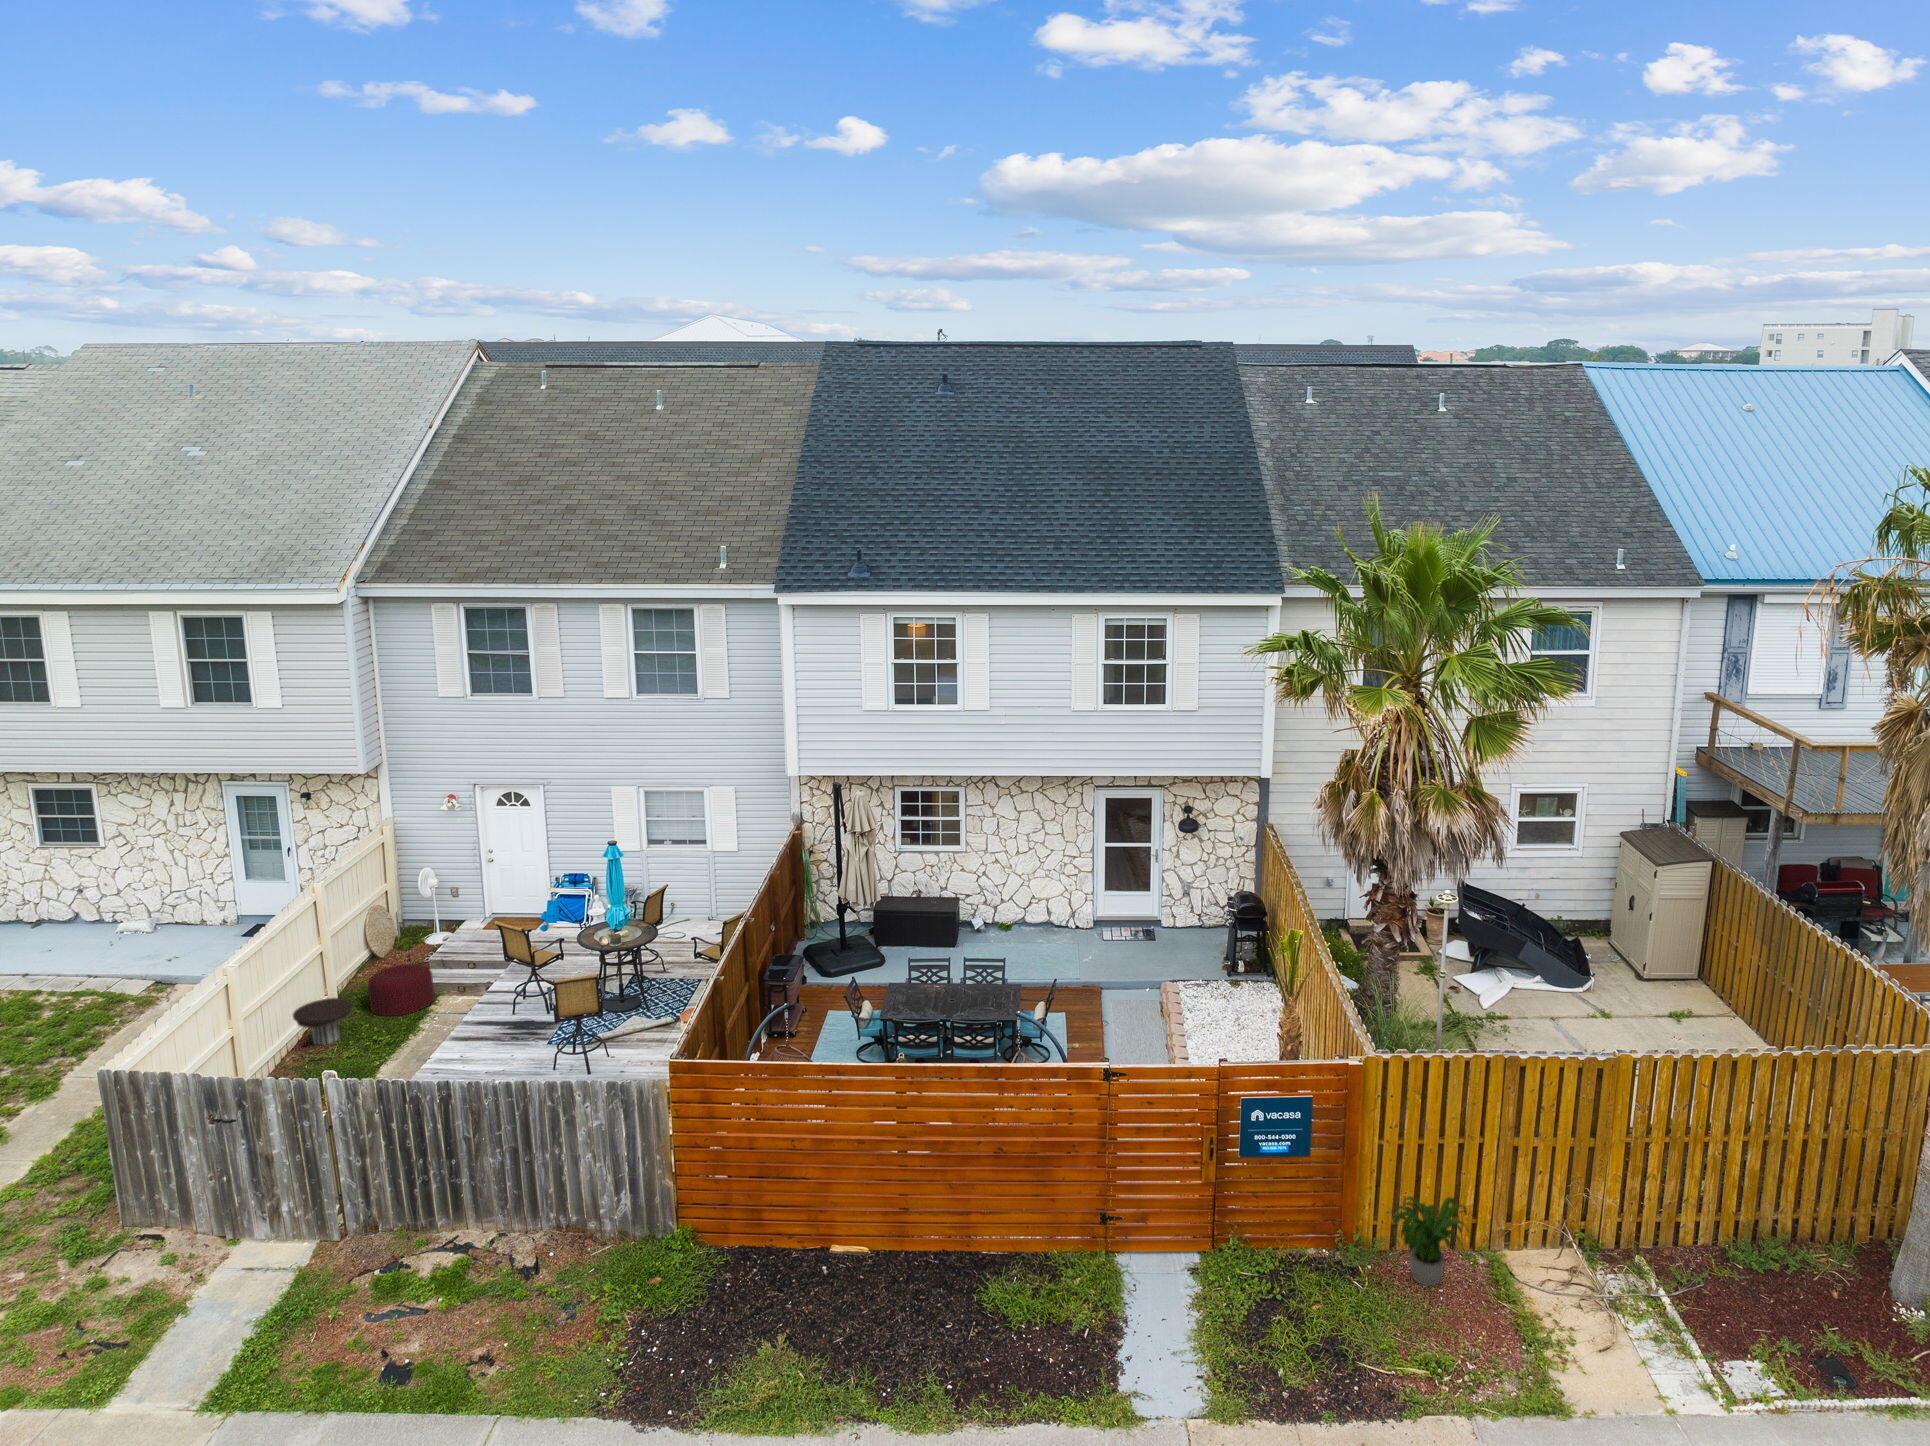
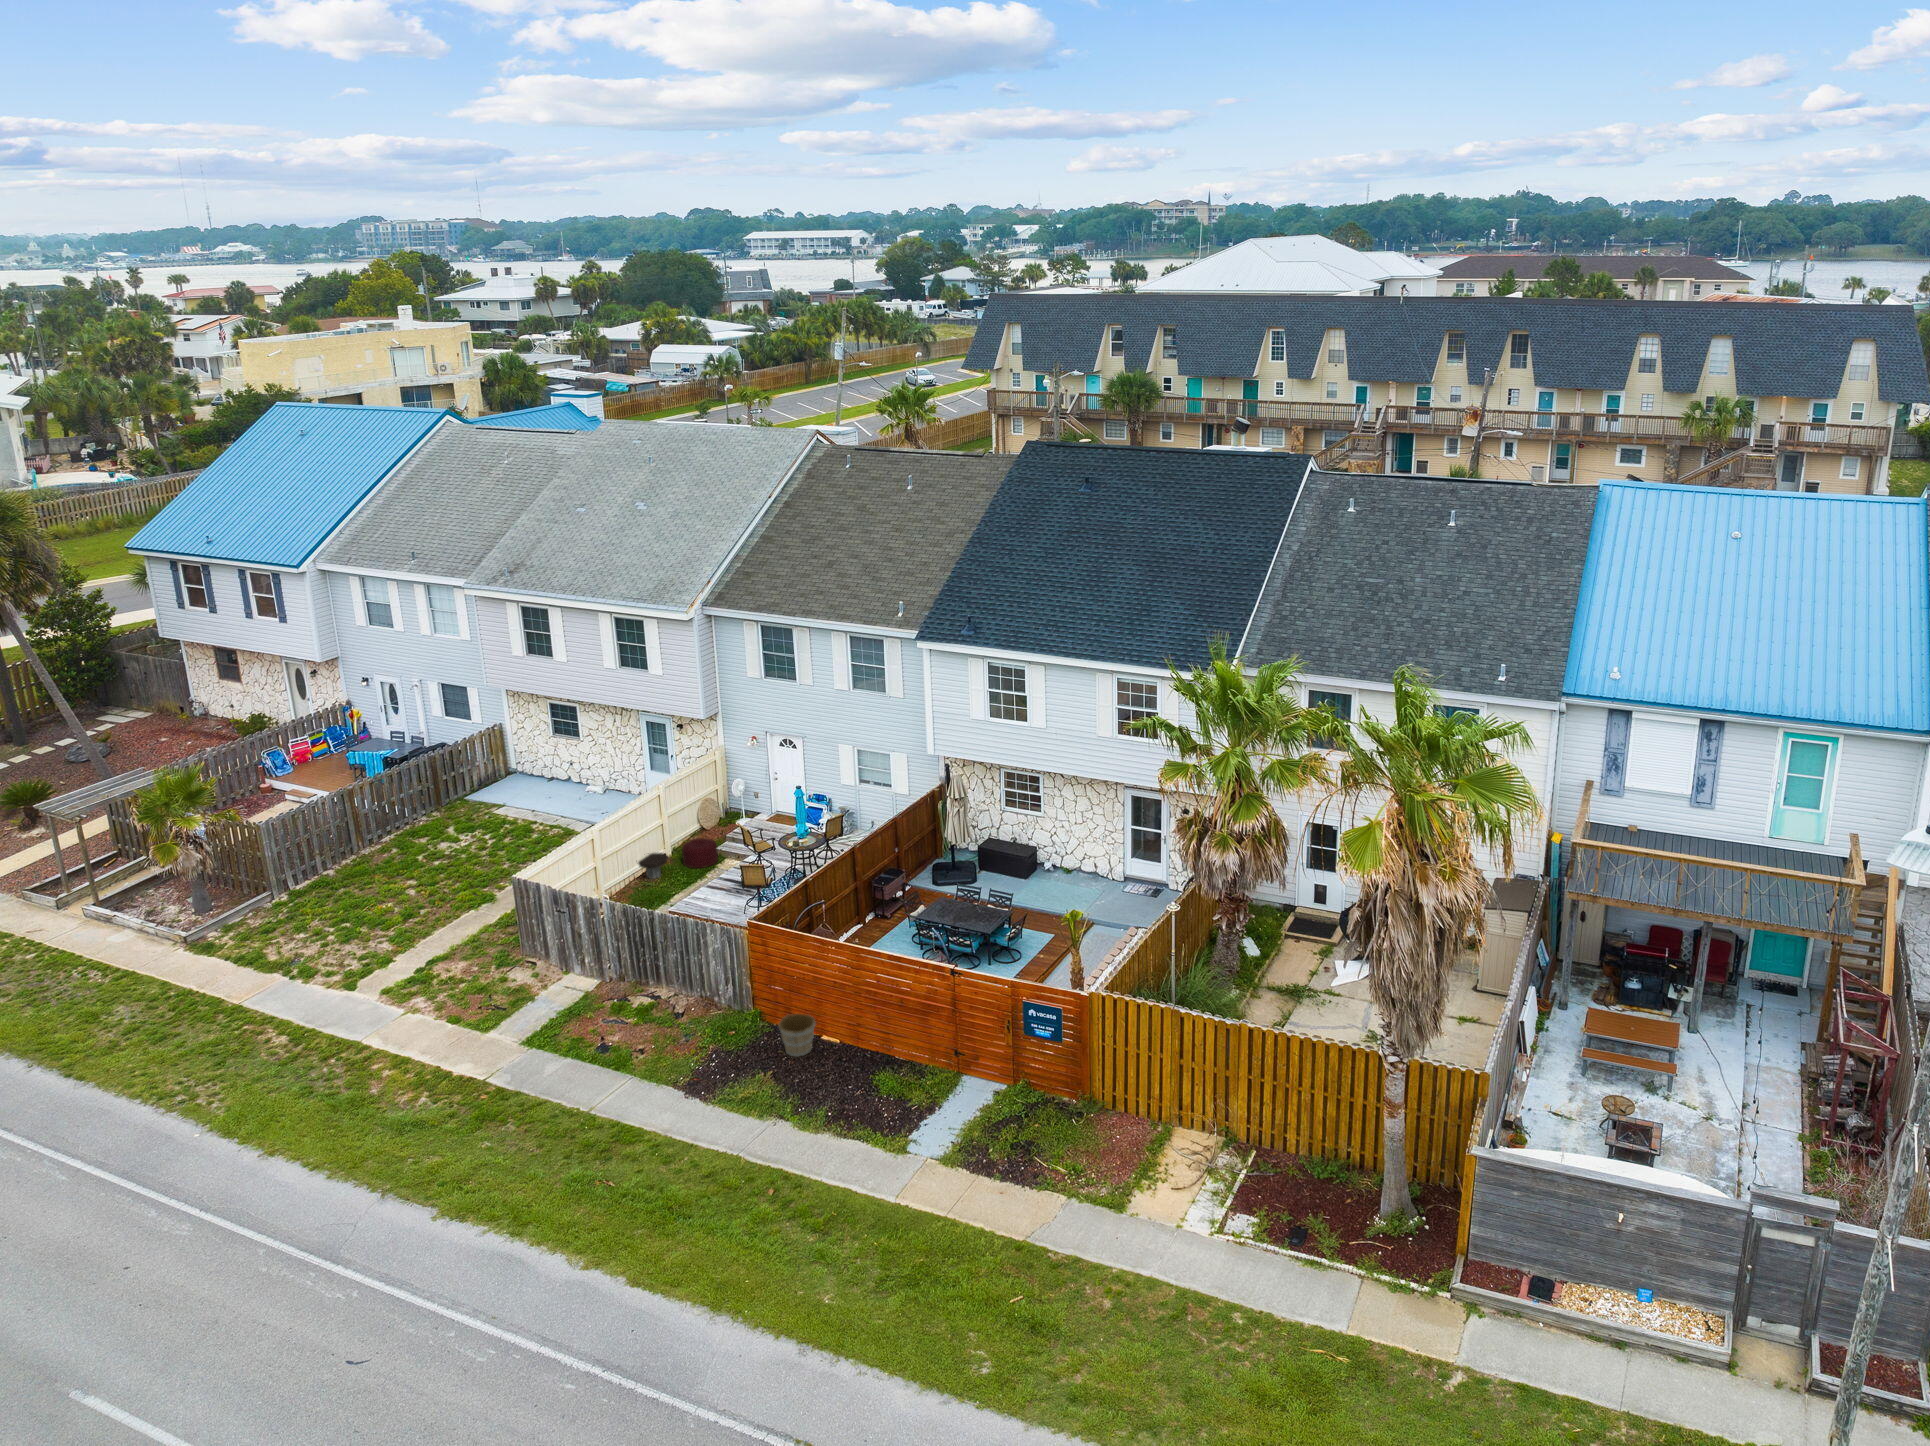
potted plant: present [1391,1197,1469,1286] -> none [1090,1081,1144,1134]
wooden bucket: none [767,1208,835,1294] -> present [779,1014,816,1057]

